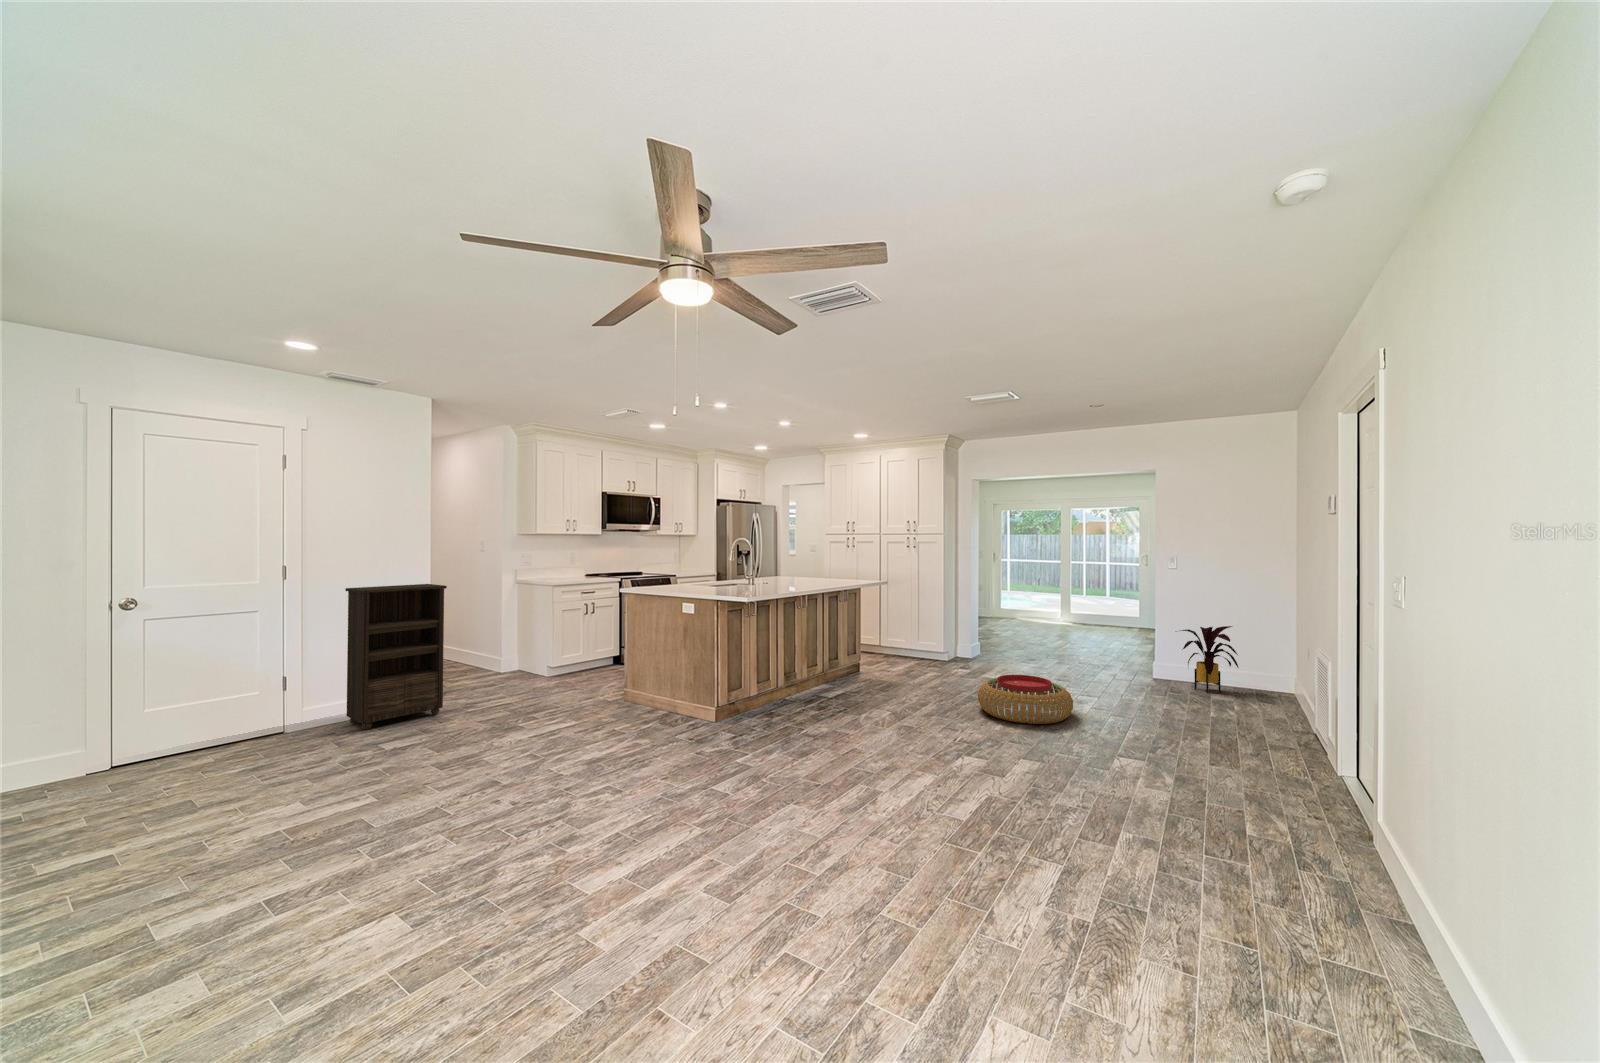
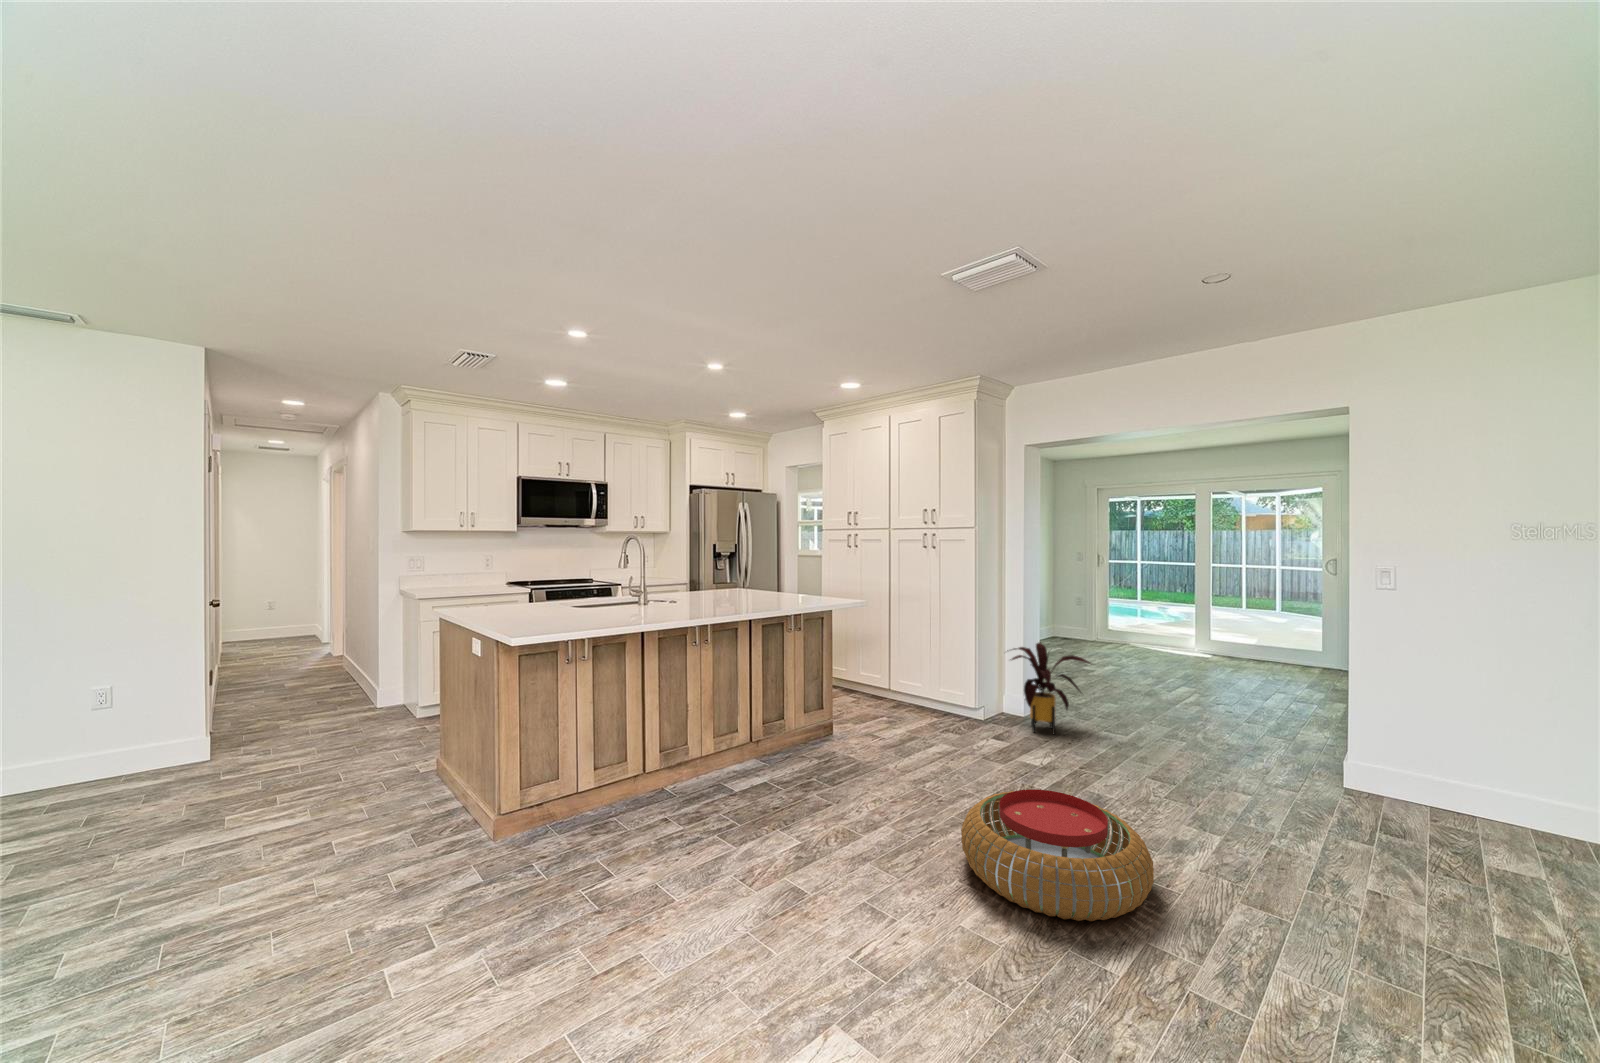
bookshelf: present [345,584,447,729] -> none [22,599,192,809]
house plant: present [1181,626,1239,693] -> present [1010,643,1091,734]

